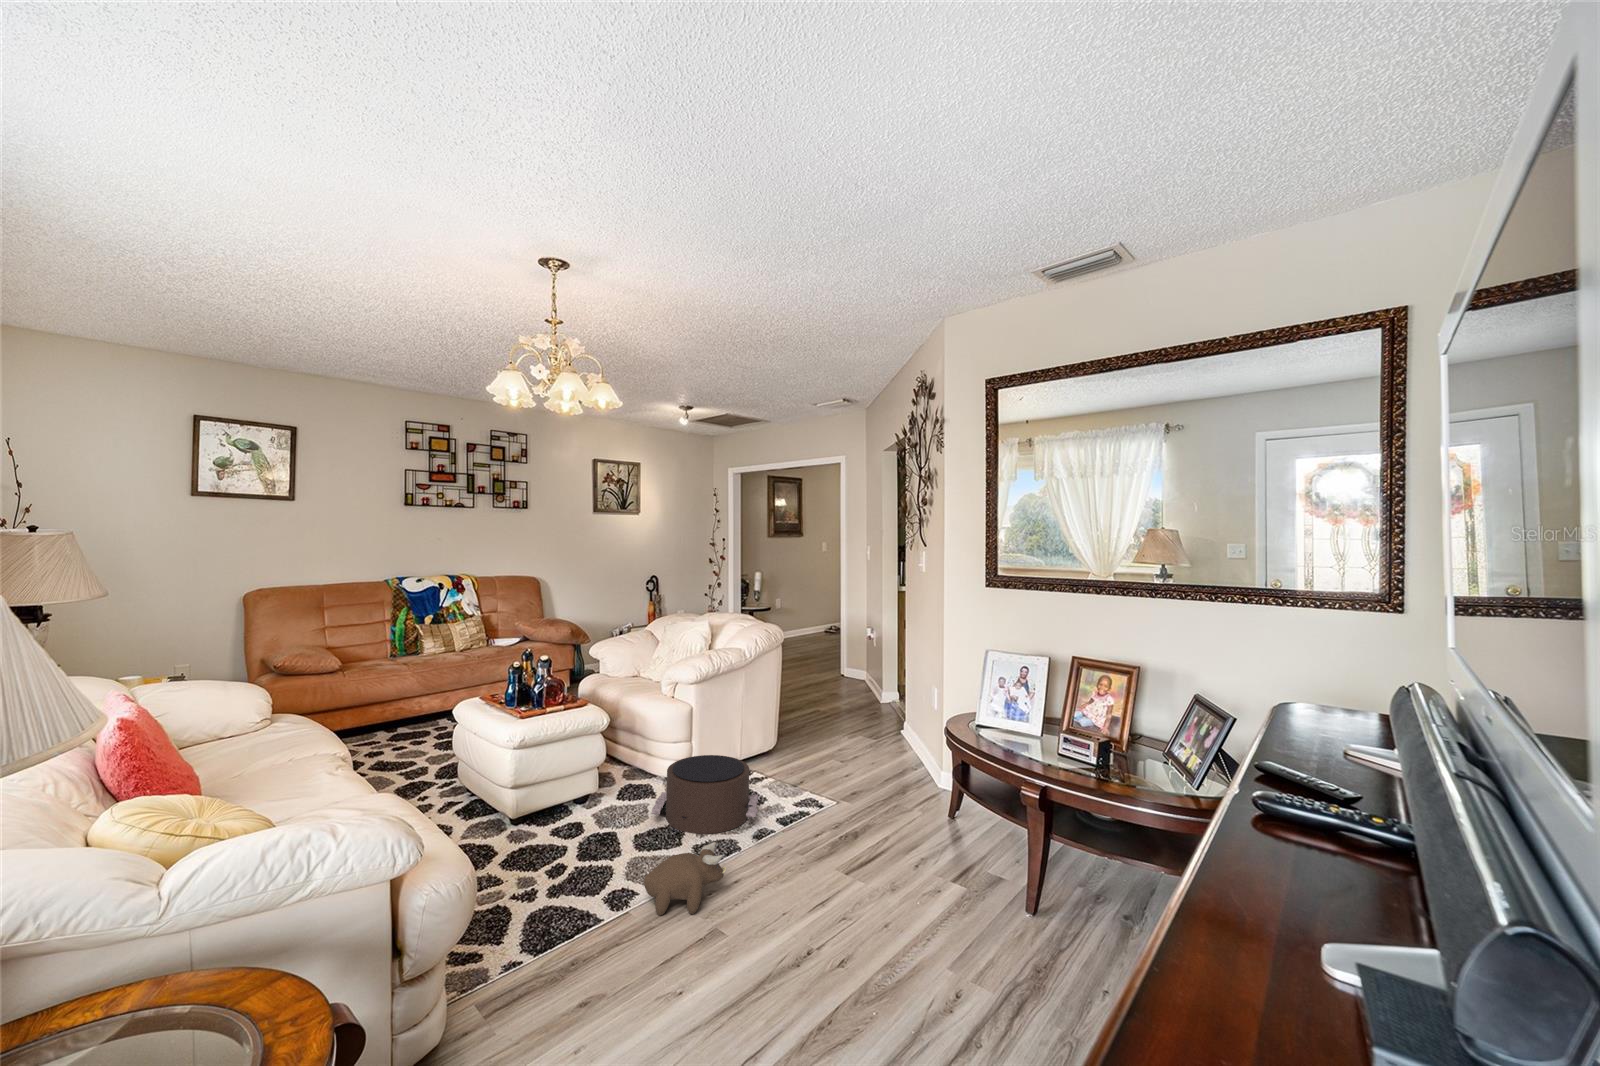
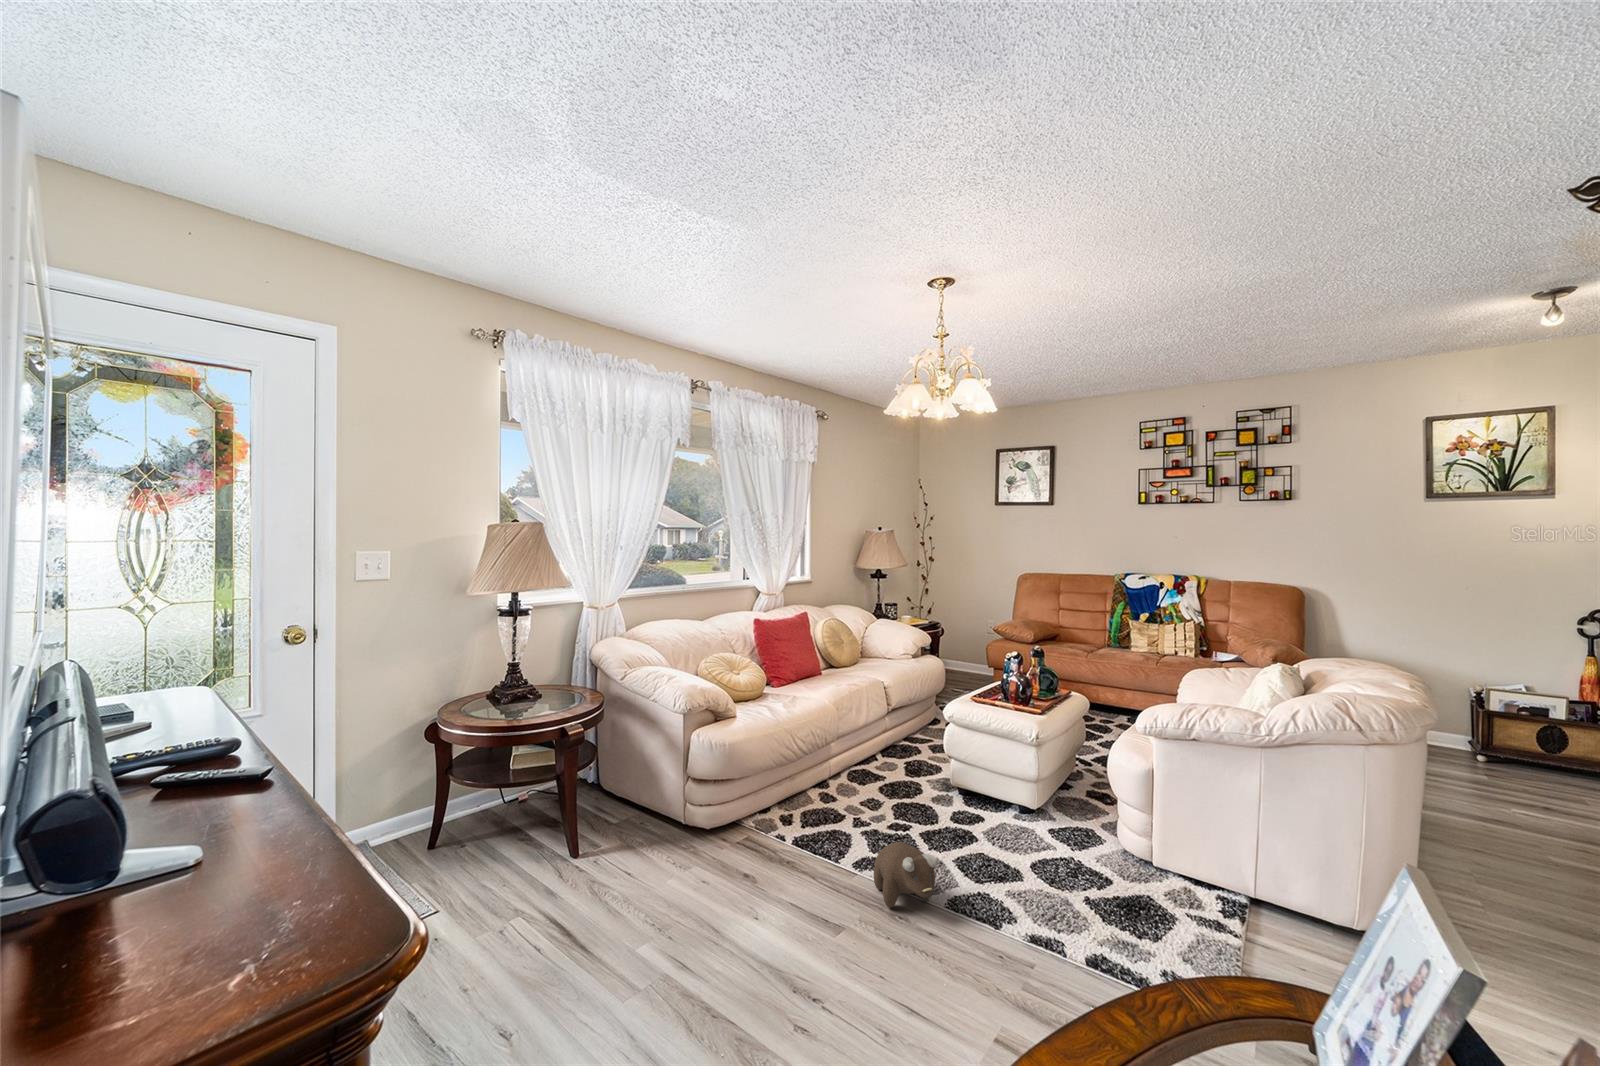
pouf: present [651,755,758,834] -> none [1038,803,1176,921]

